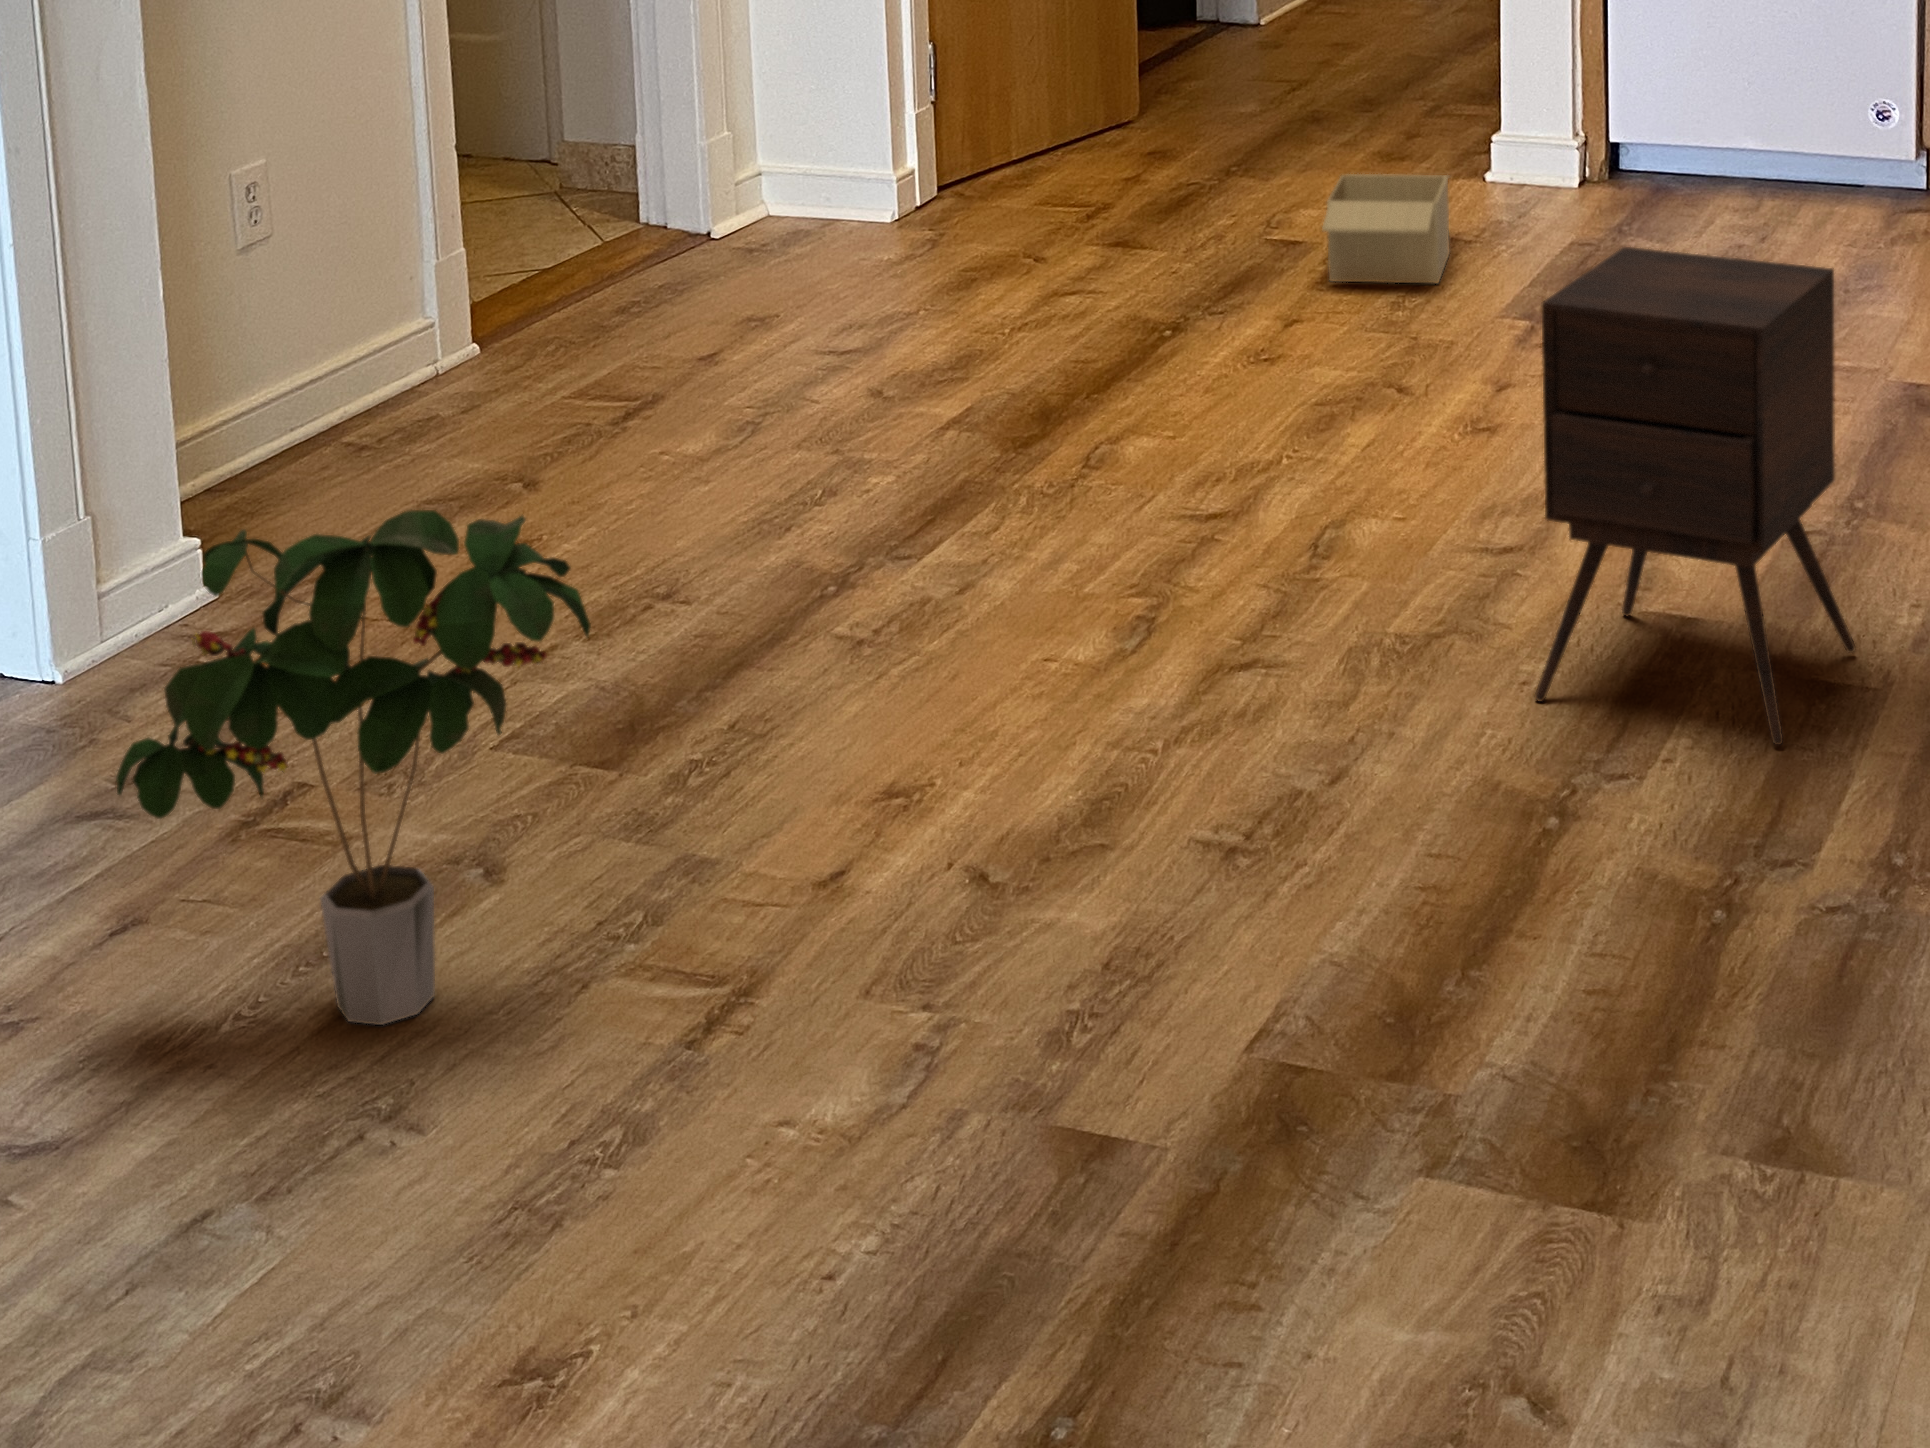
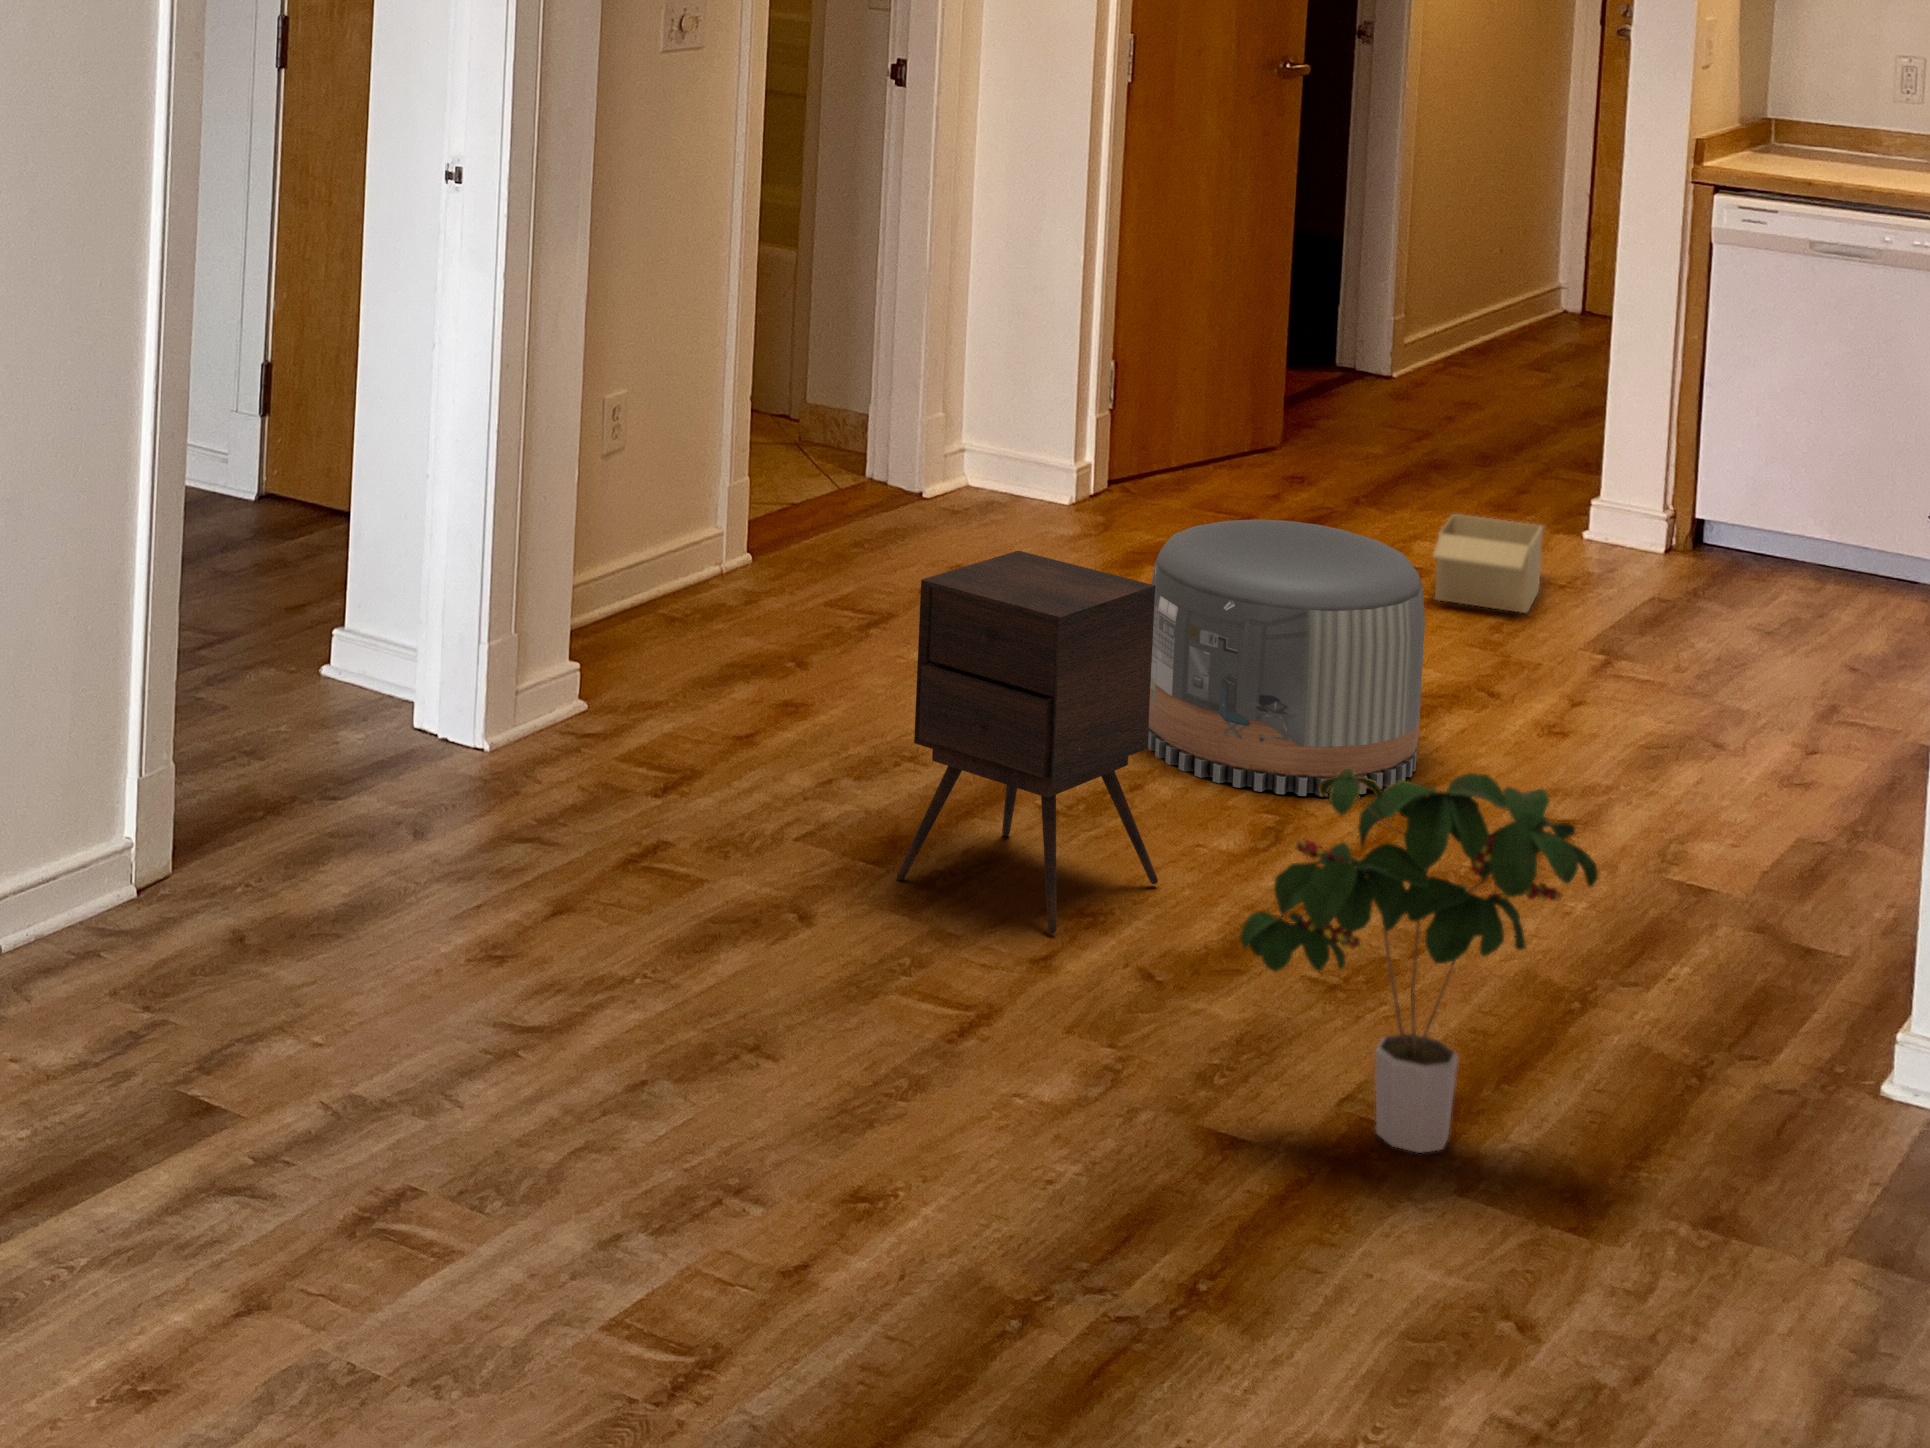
pouf: none [966,214,1323,572] -> present [1148,519,1425,796]
side table: present [1535,247,1855,745] -> present [897,551,1158,934]
potted plant: present [116,510,591,1025] -> present [1240,769,1598,1153]

